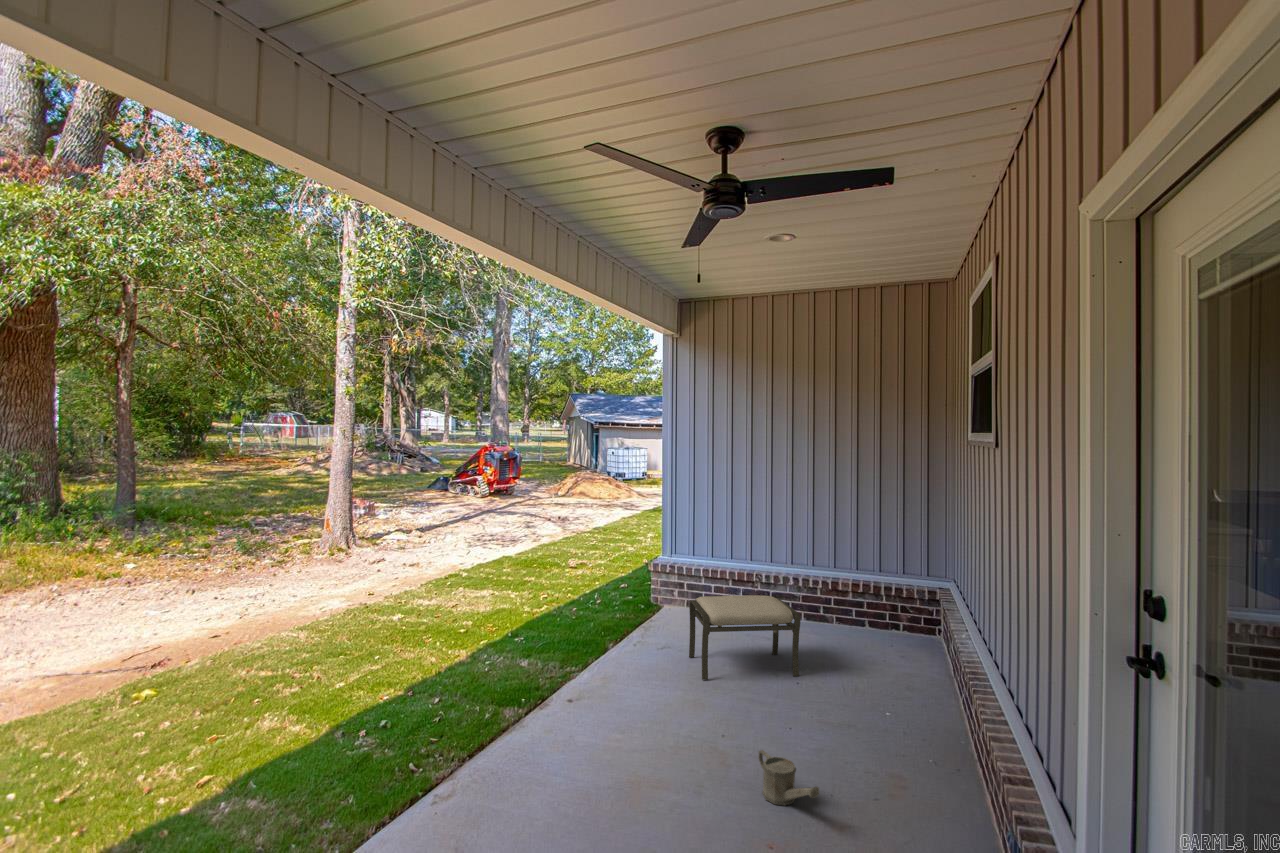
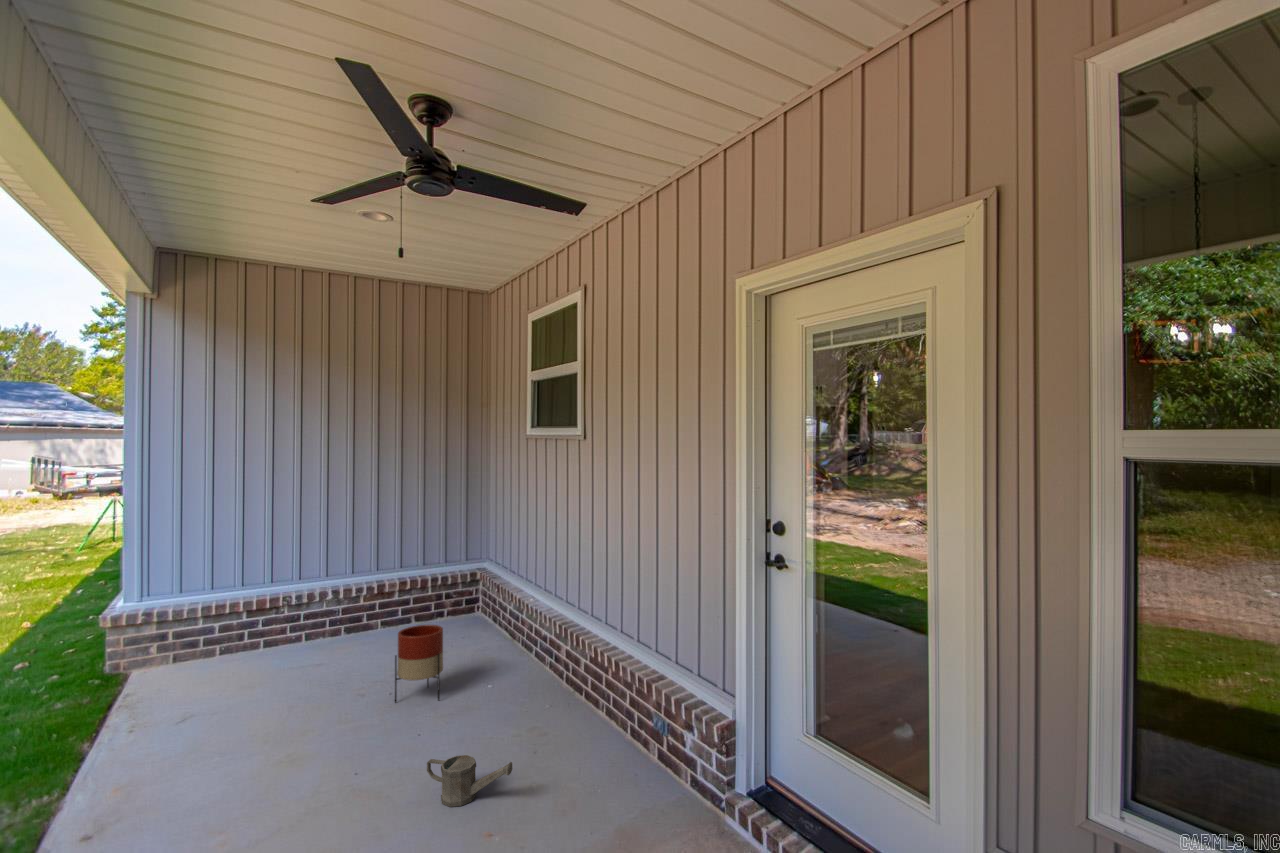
ottoman: present [689,595,800,680] -> none [232,611,386,731]
planter: none [796,627,842,706] -> present [395,625,443,702]

